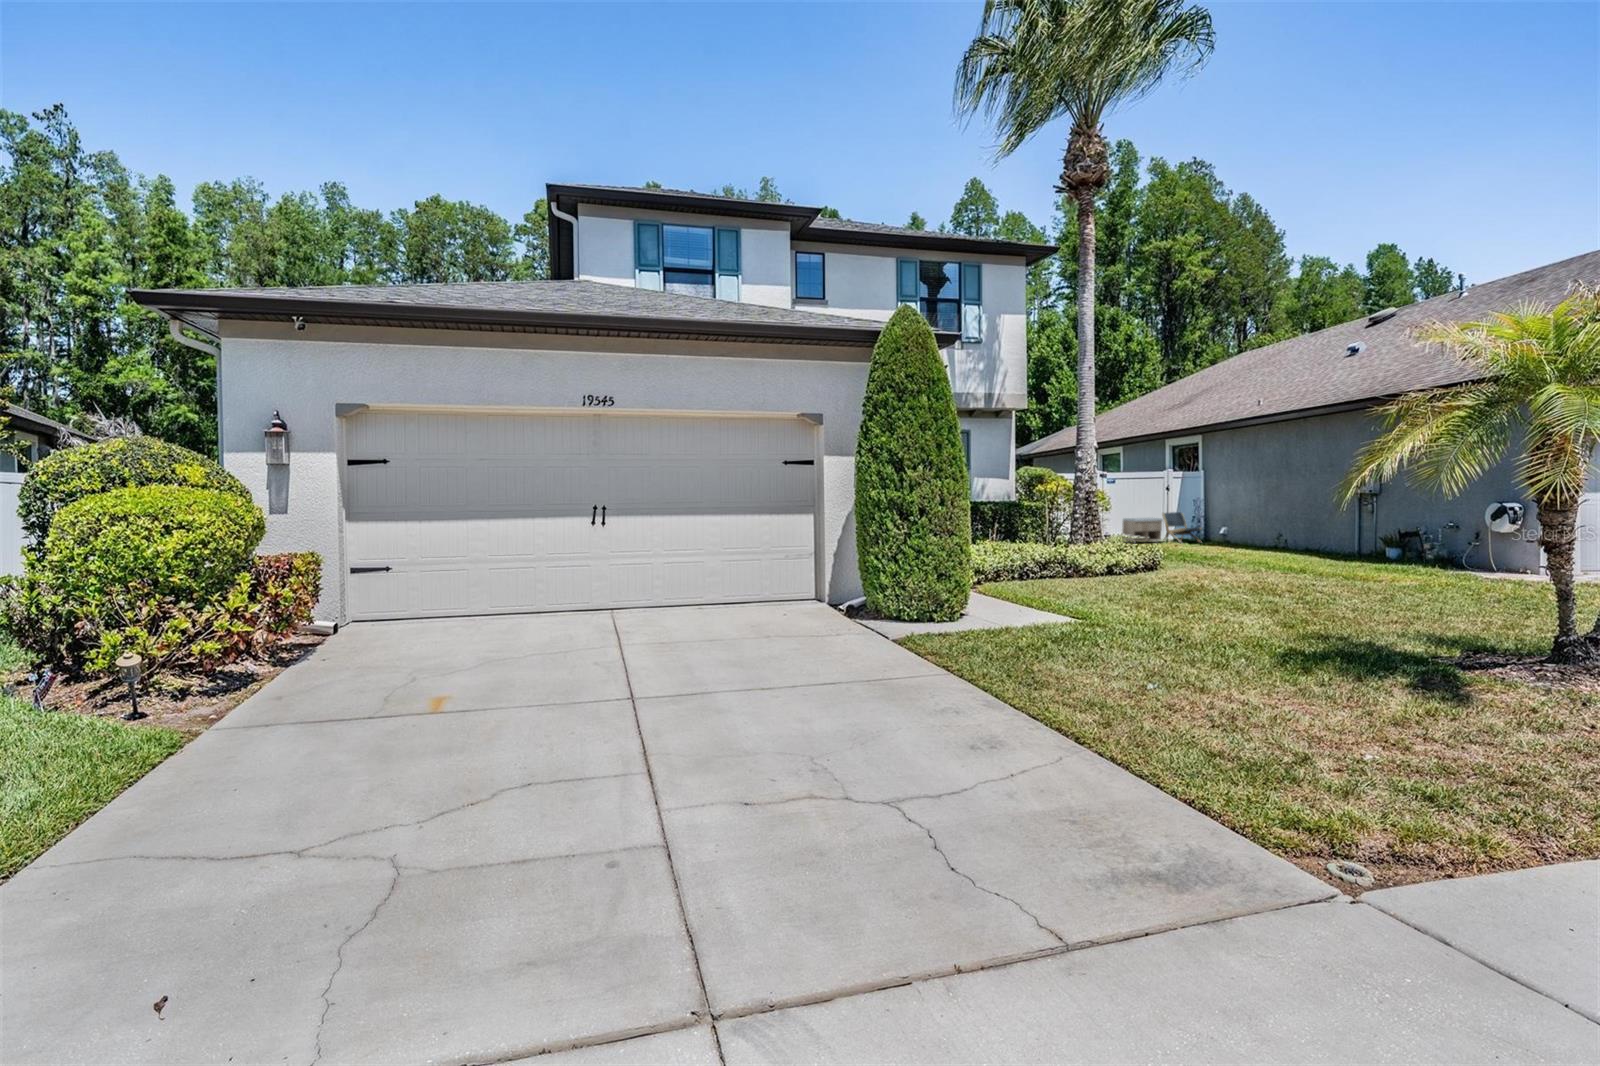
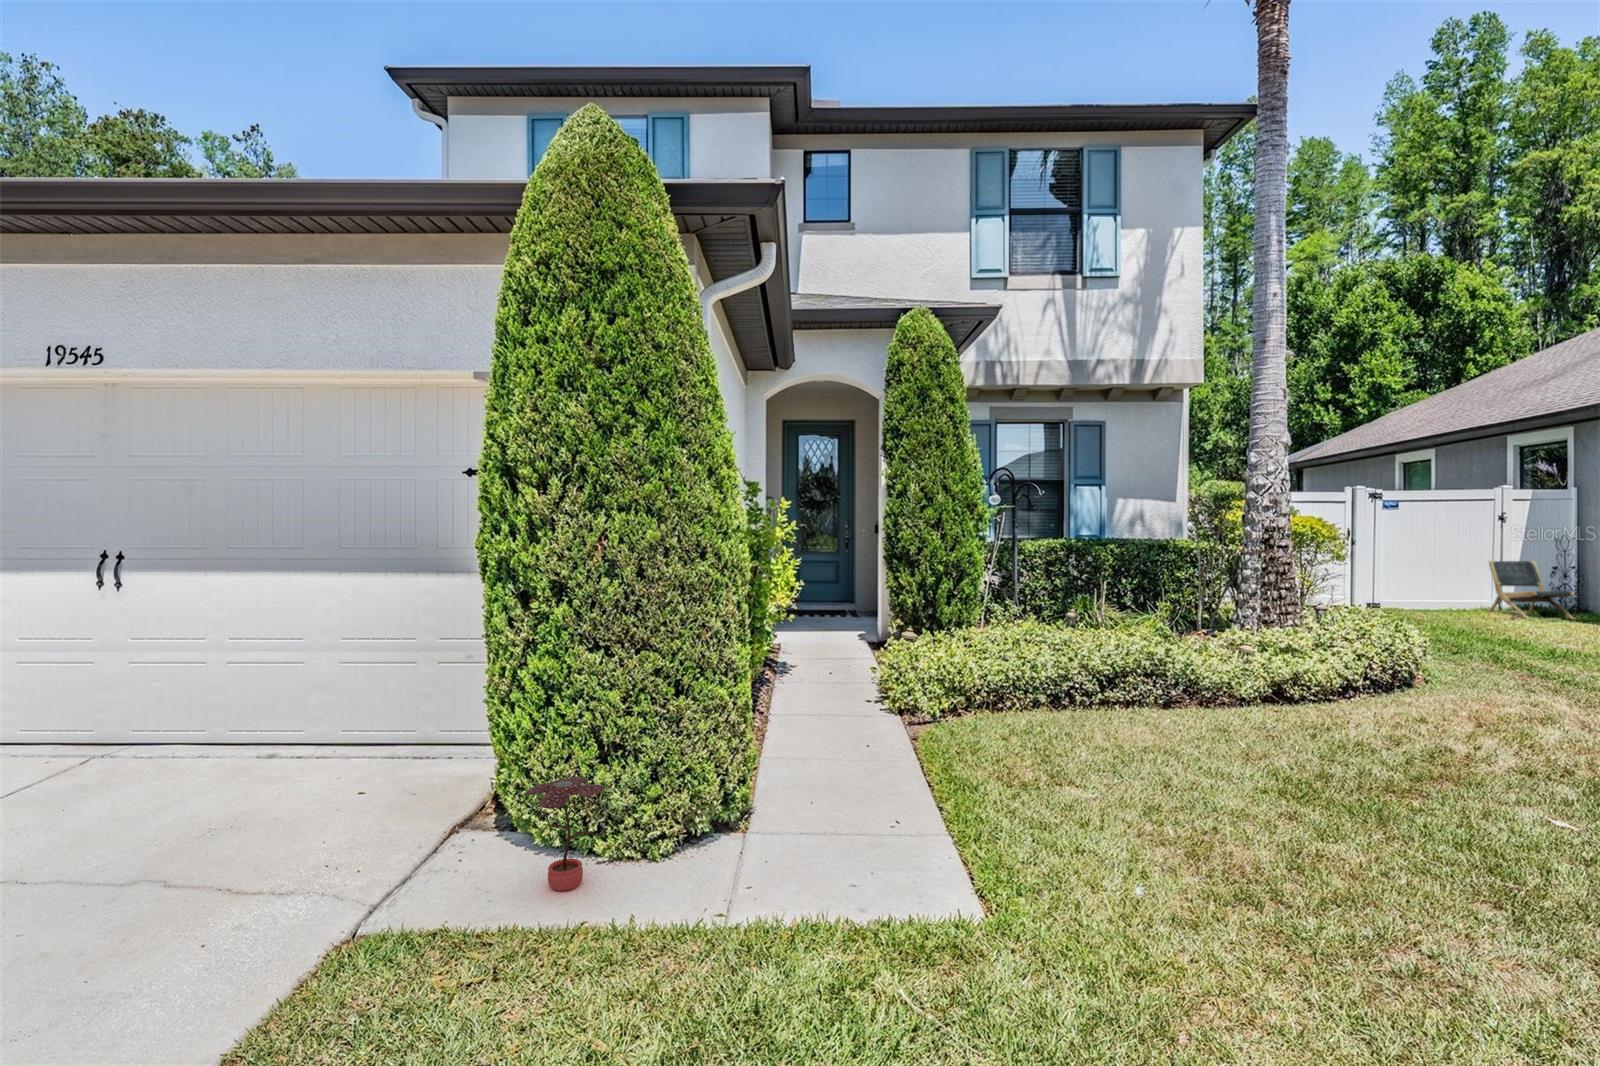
storage bench: present [1122,518,1162,542] -> none [1402,569,1486,615]
potted plant: none [931,582,960,622] -> present [524,776,605,891]

